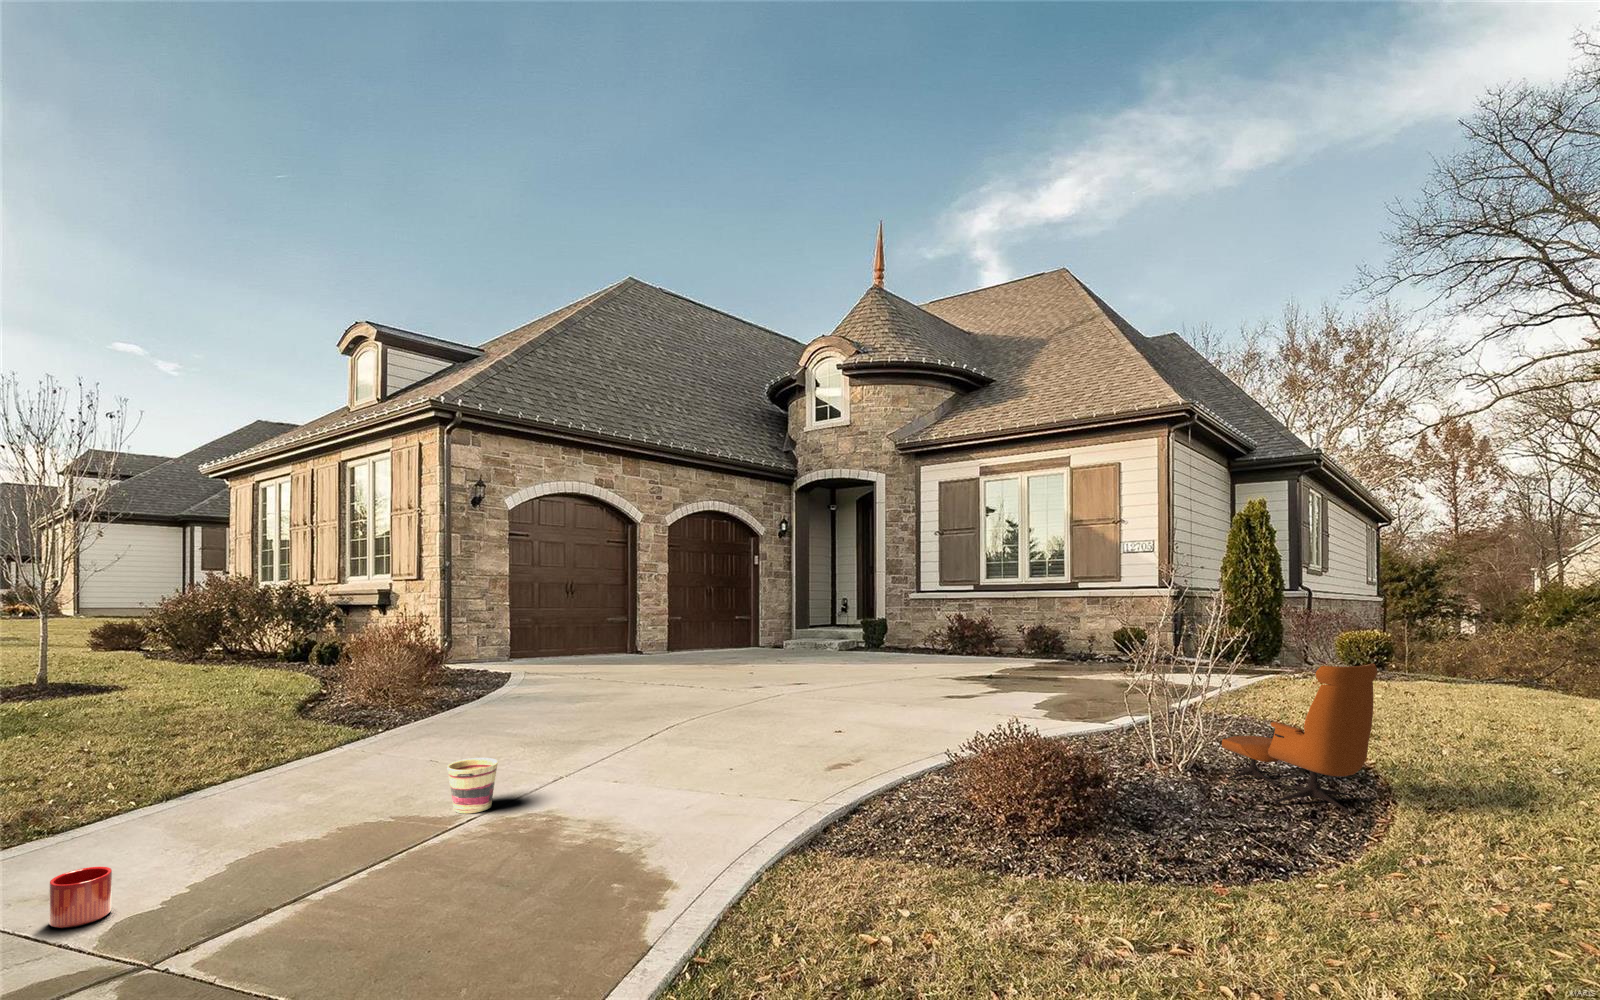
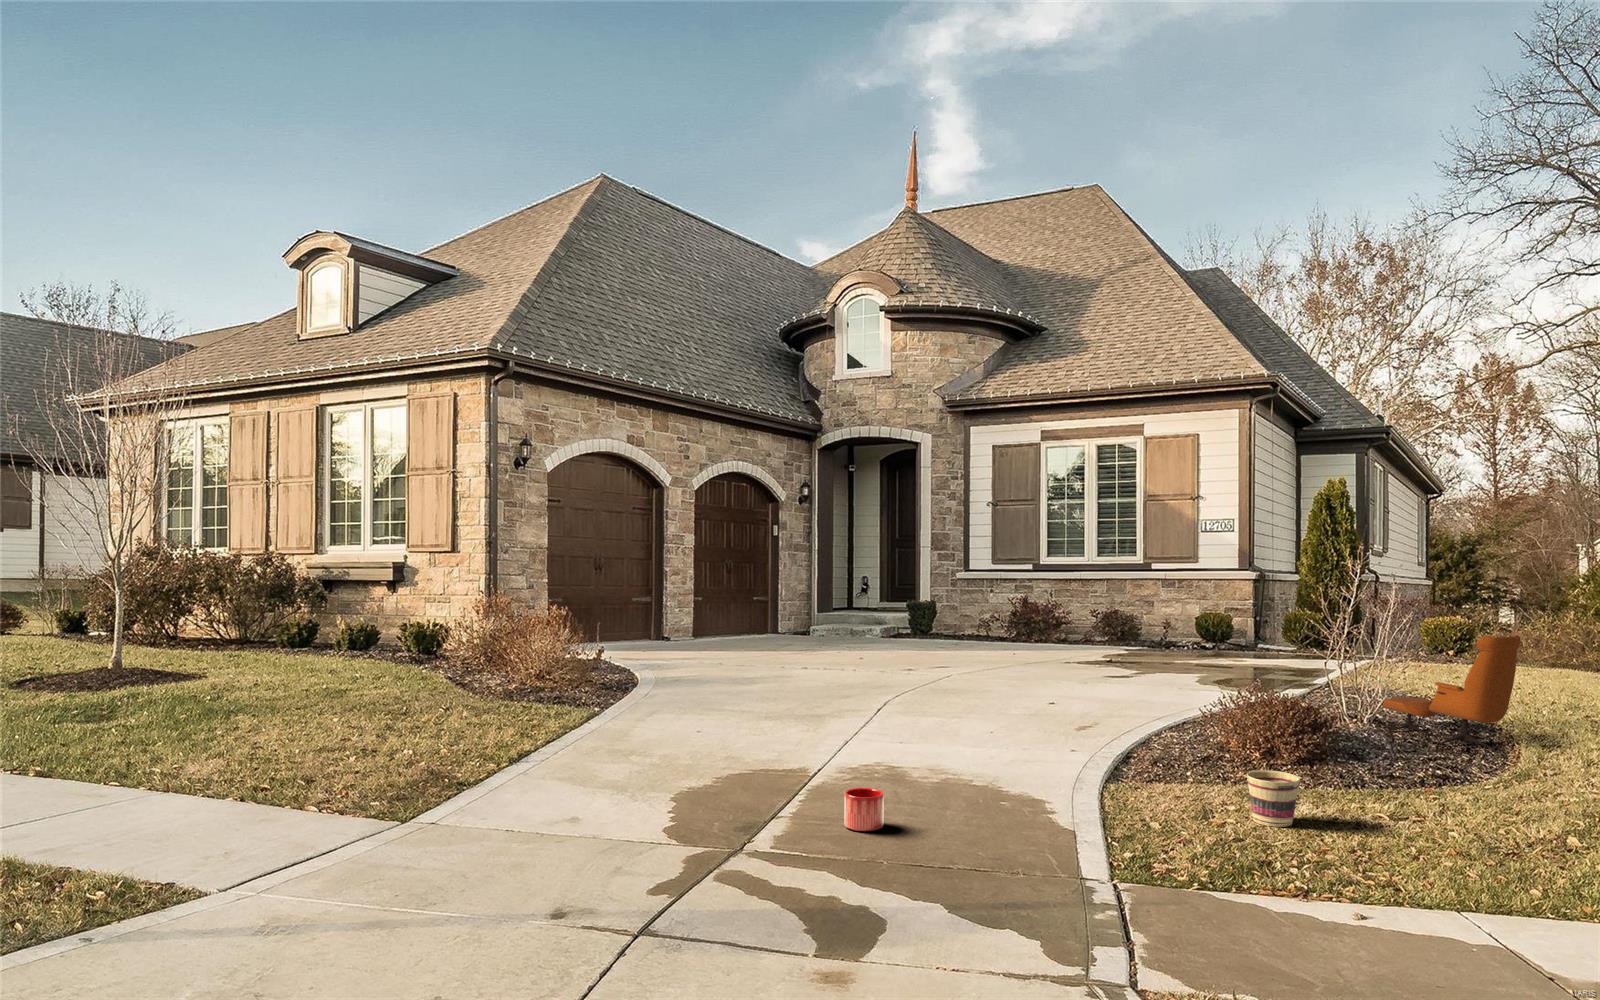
basket: present [447,758,498,813] -> present [1247,770,1300,827]
planter: present [49,867,112,928] -> present [844,788,884,832]

